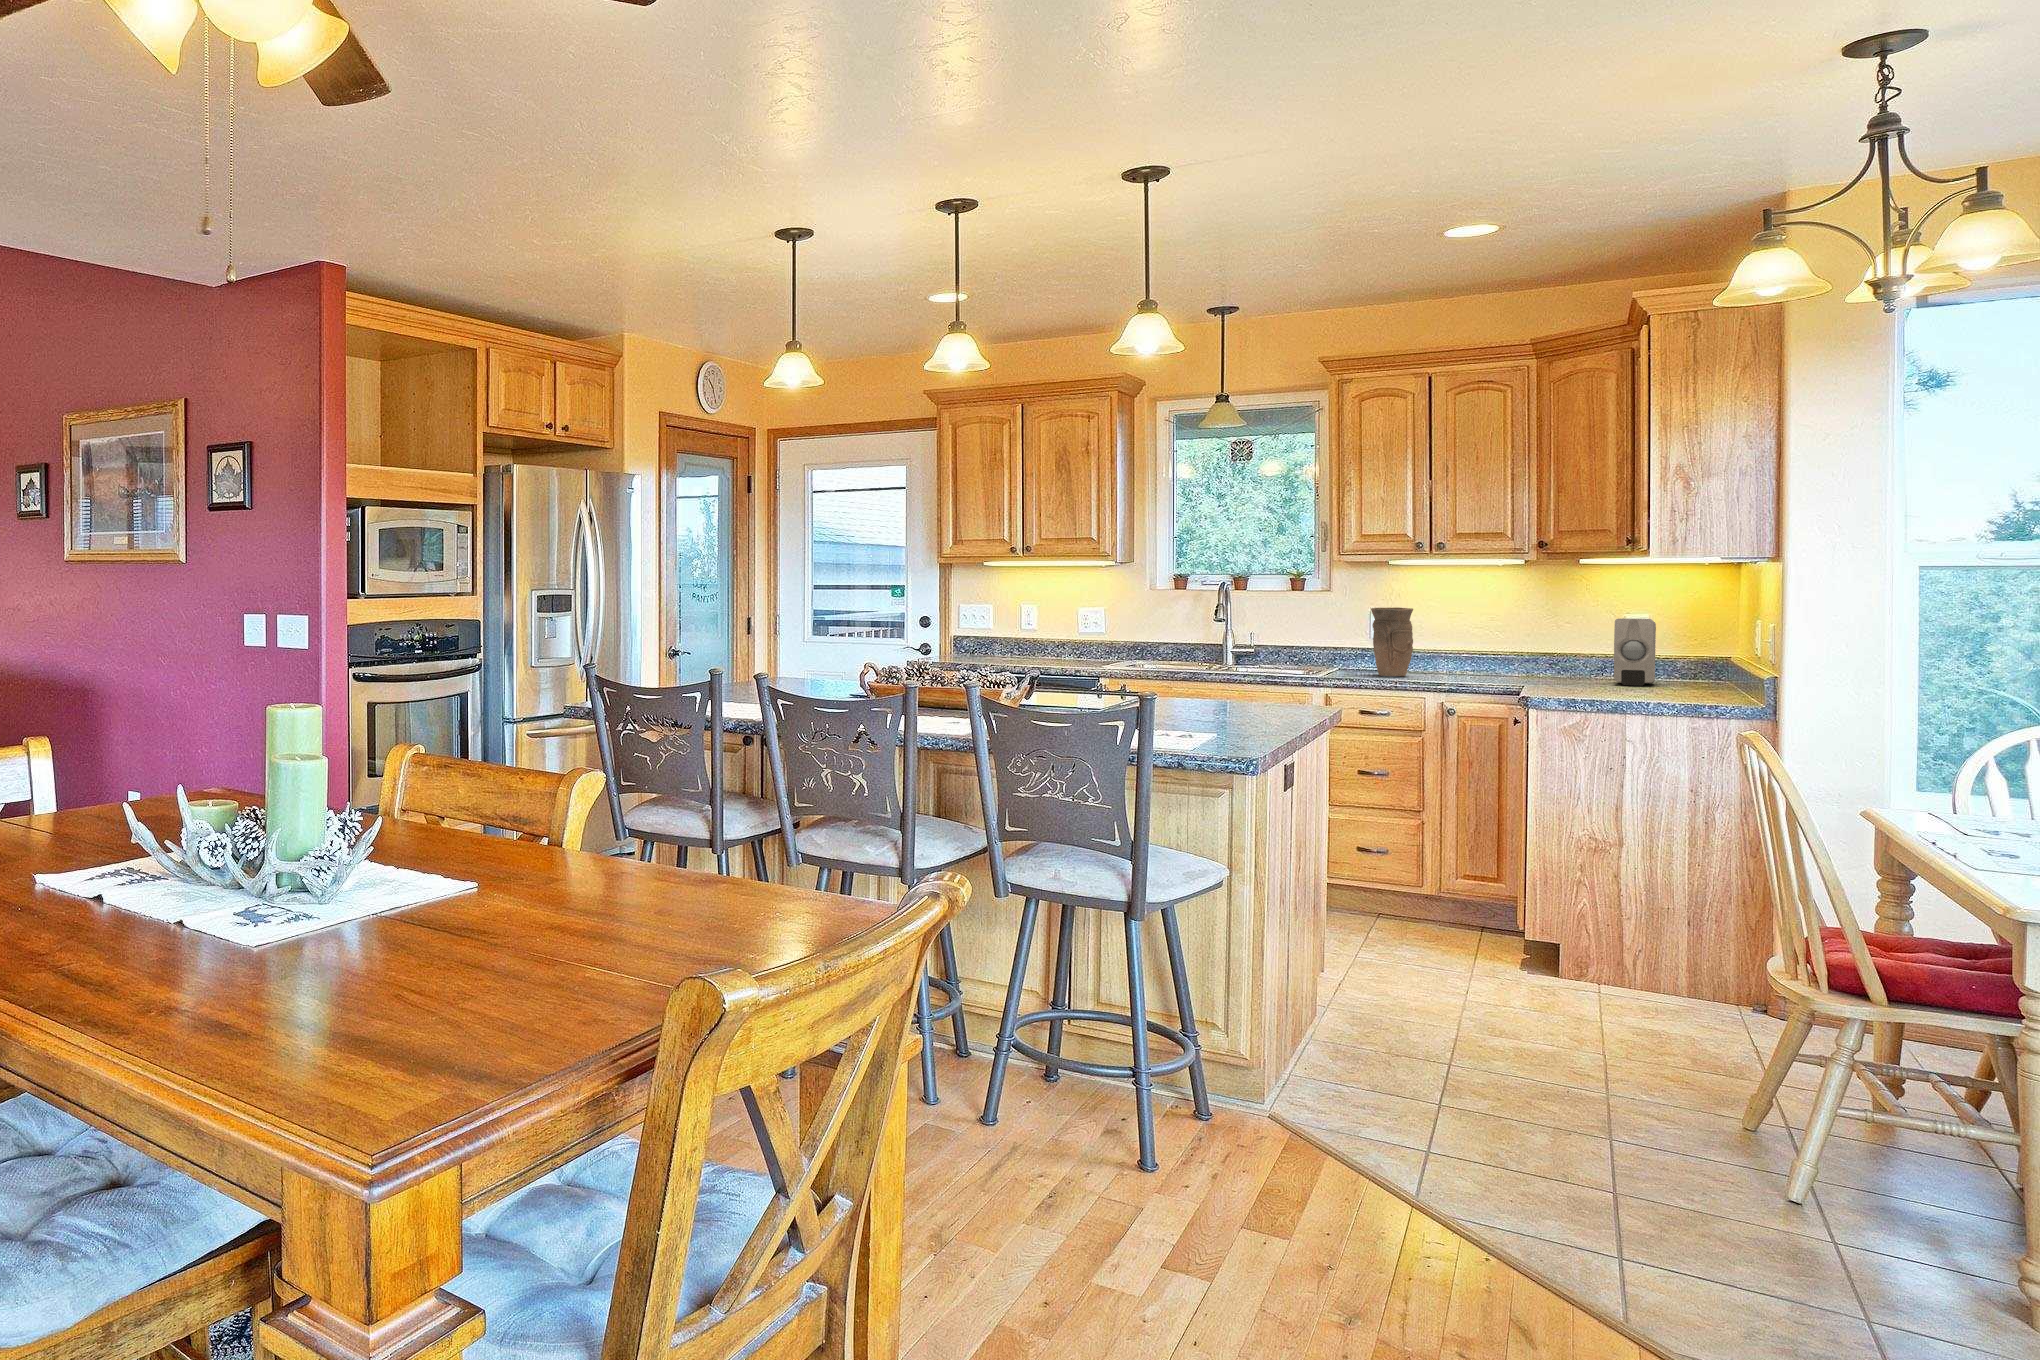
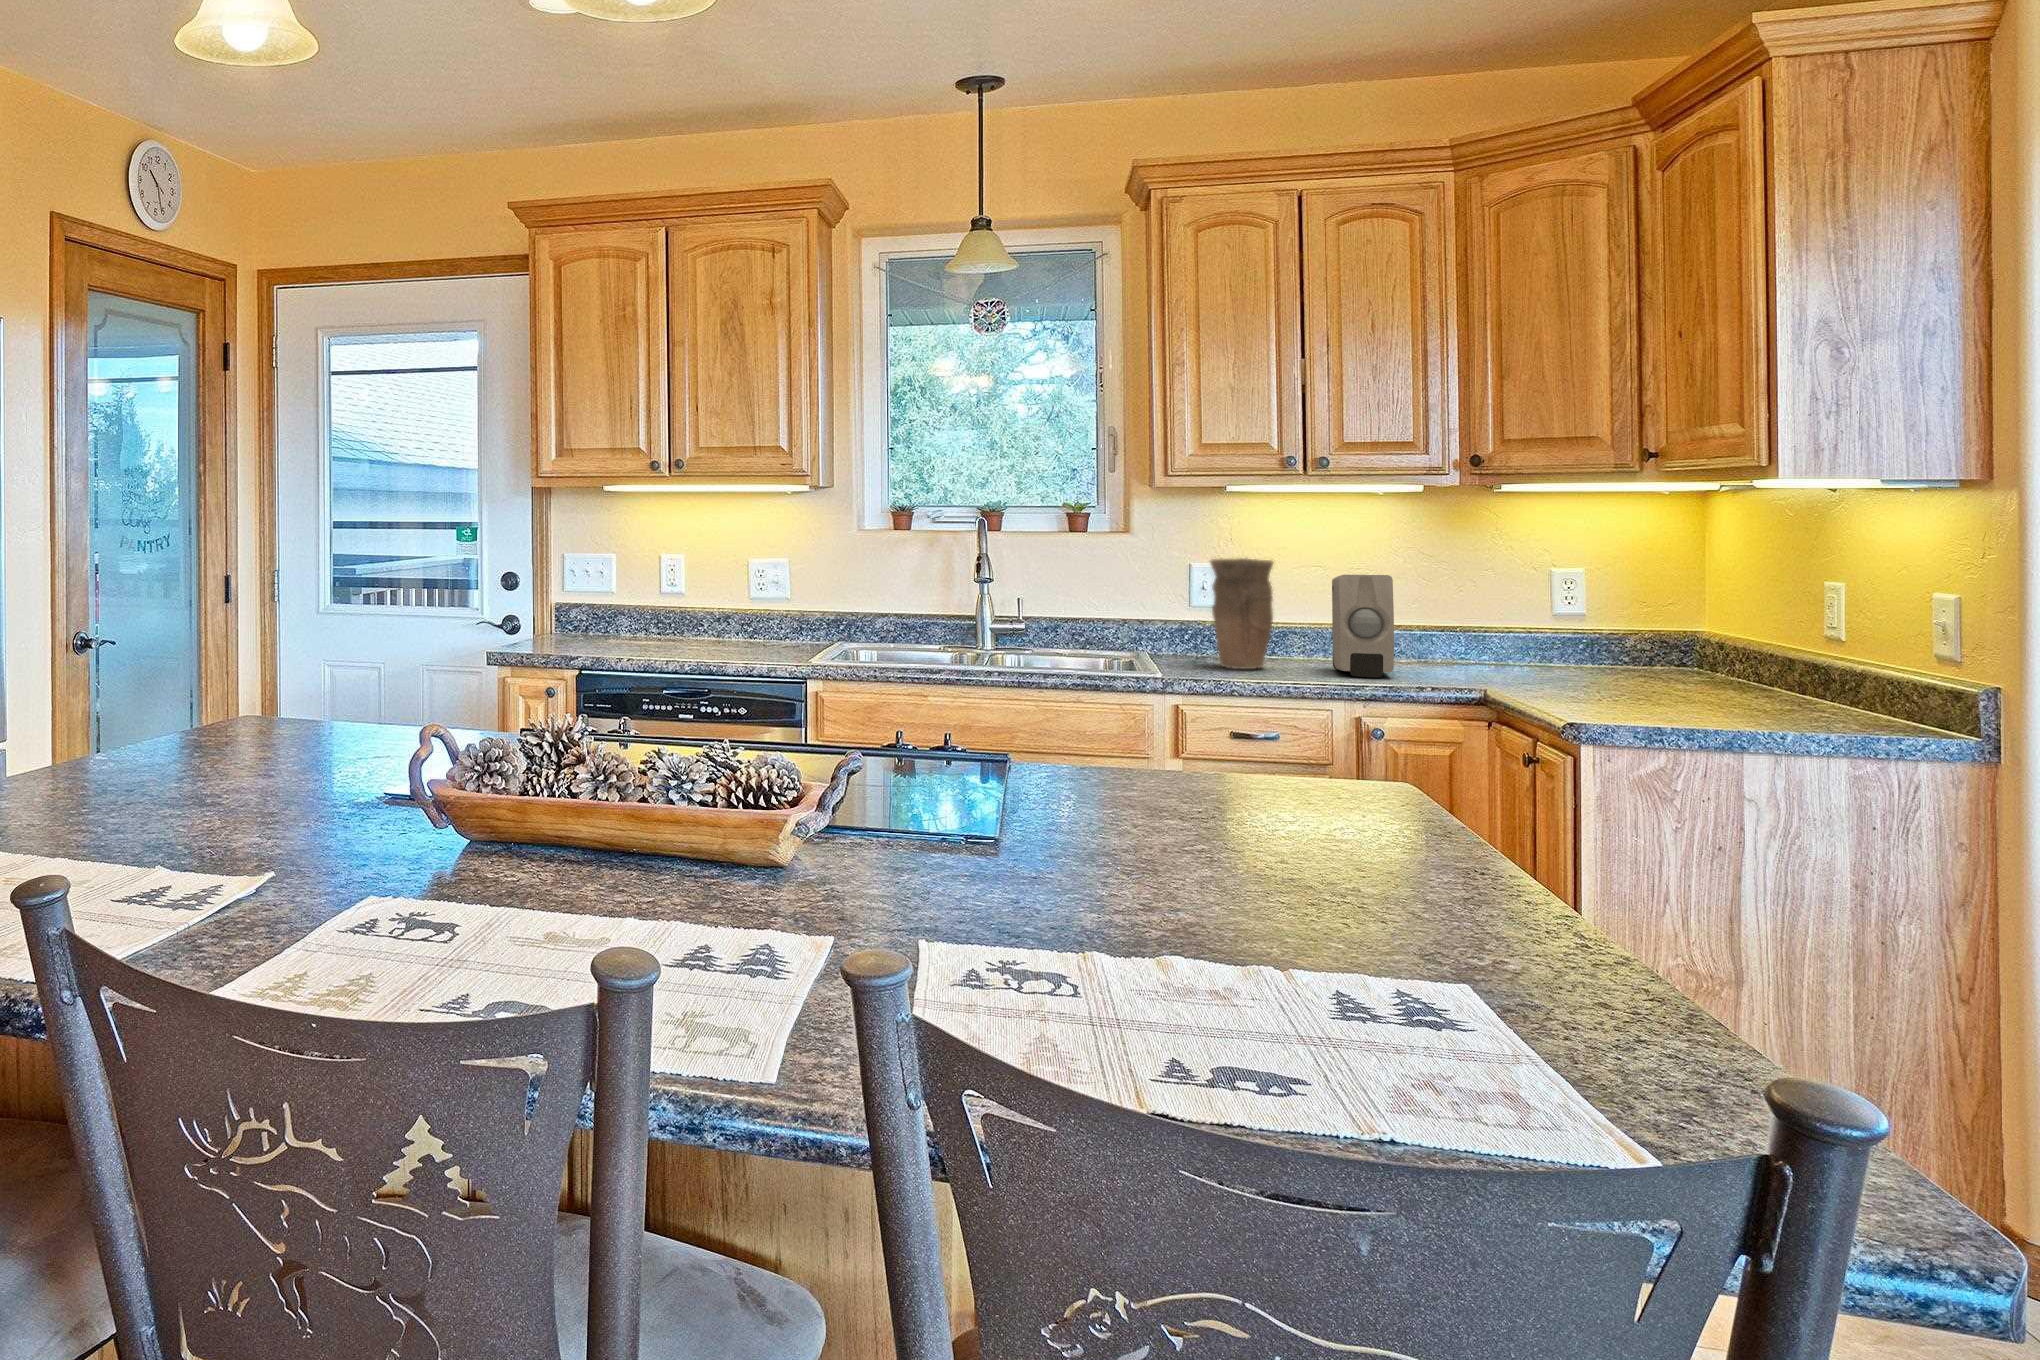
soap dispenser: present [1614,619,1656,686] -> present [1332,575,1394,677]

